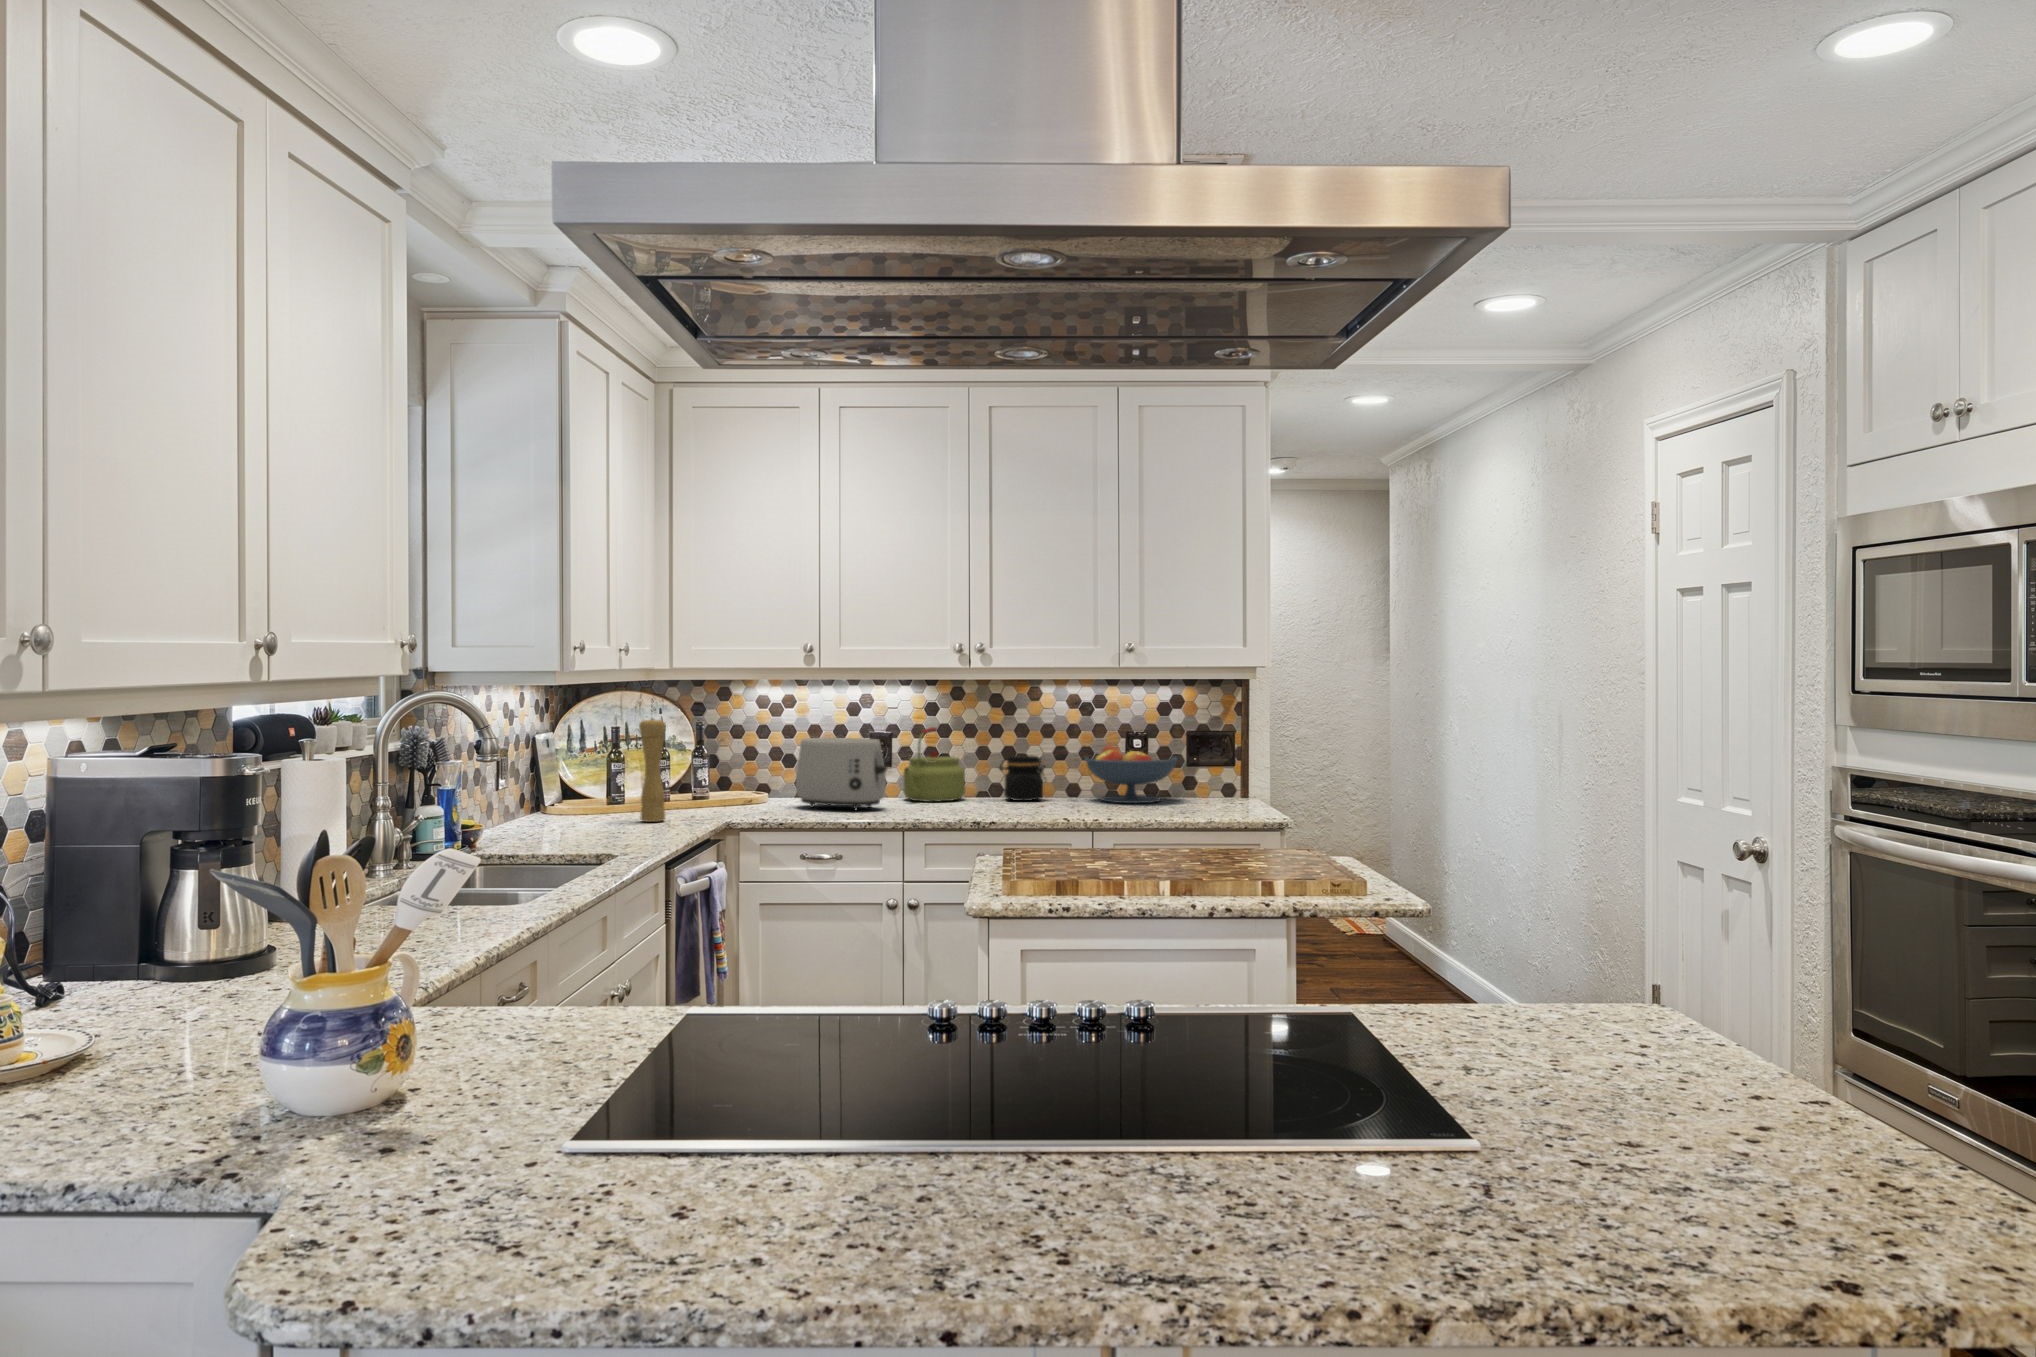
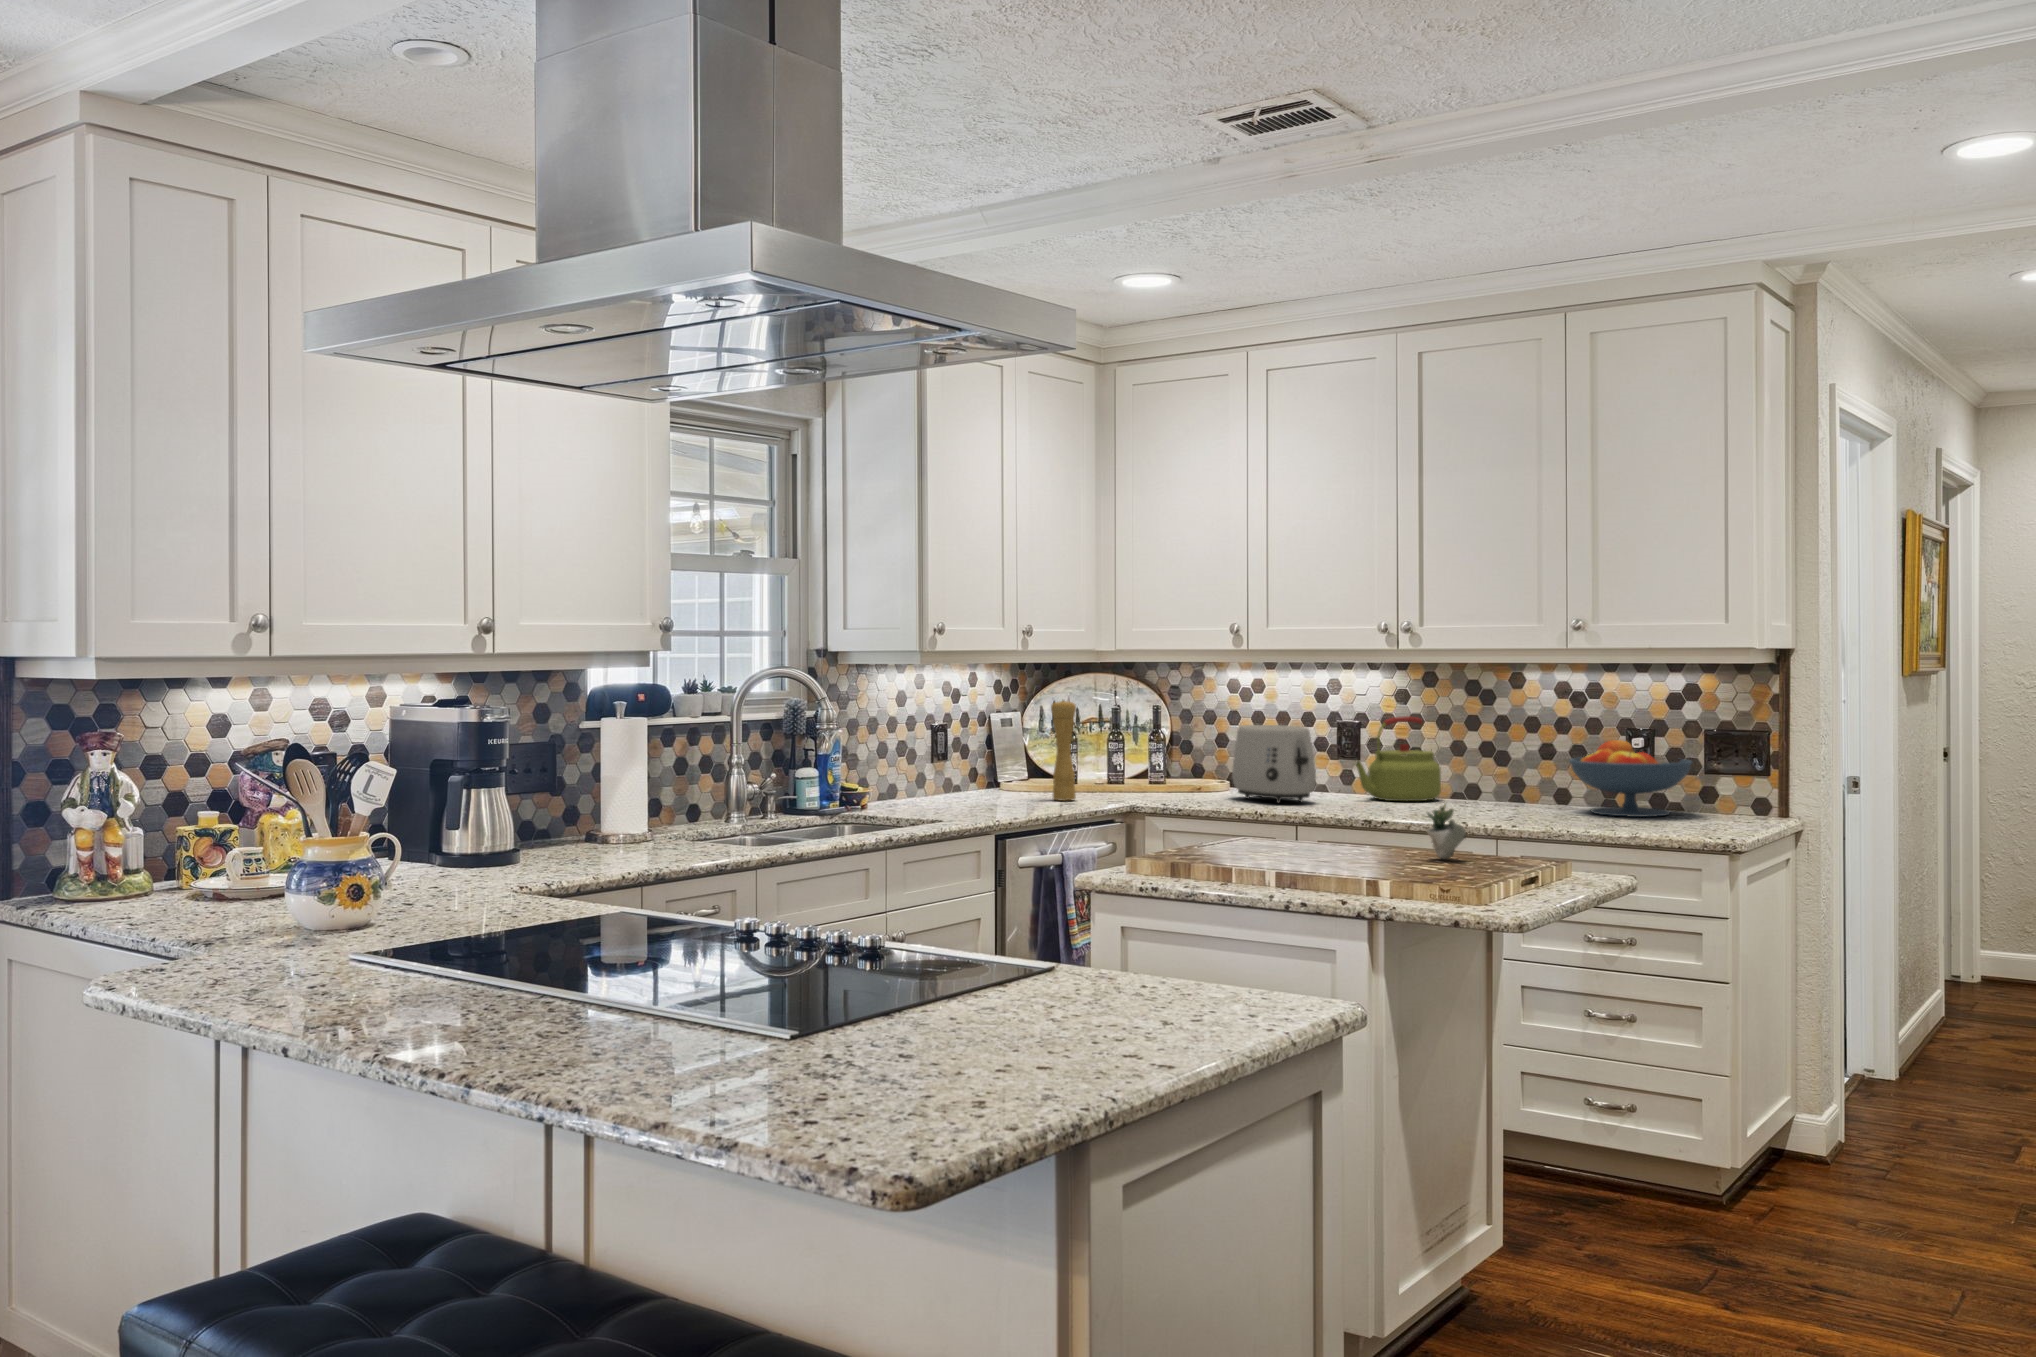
jar: present [999,756,1046,801] -> none [1472,753,1532,806]
succulent plant: none [1175,801,1233,853] -> present [1427,803,1466,859]

